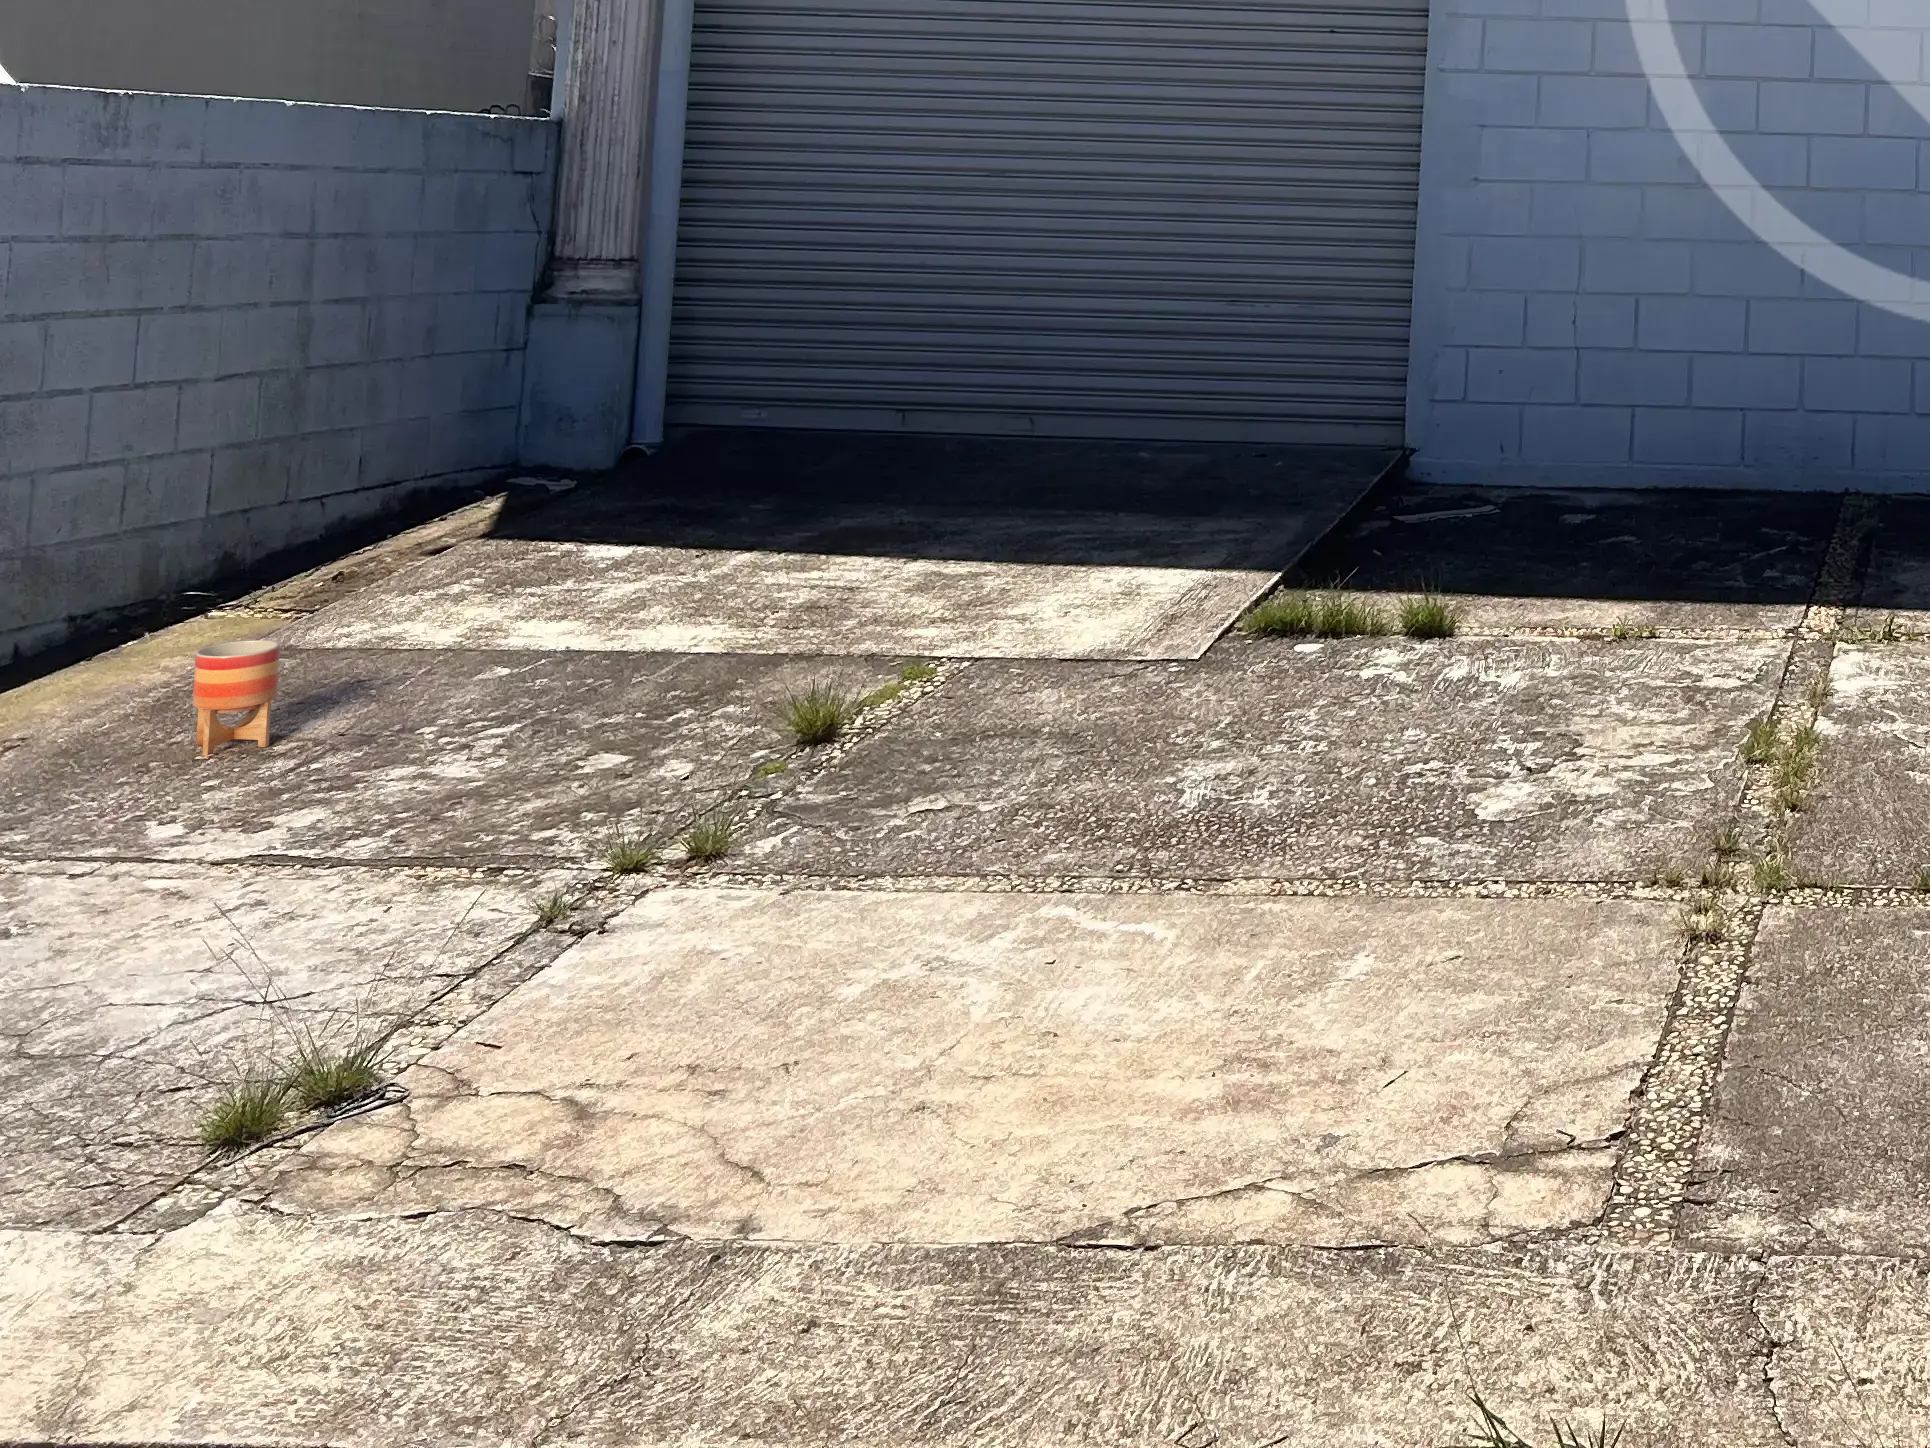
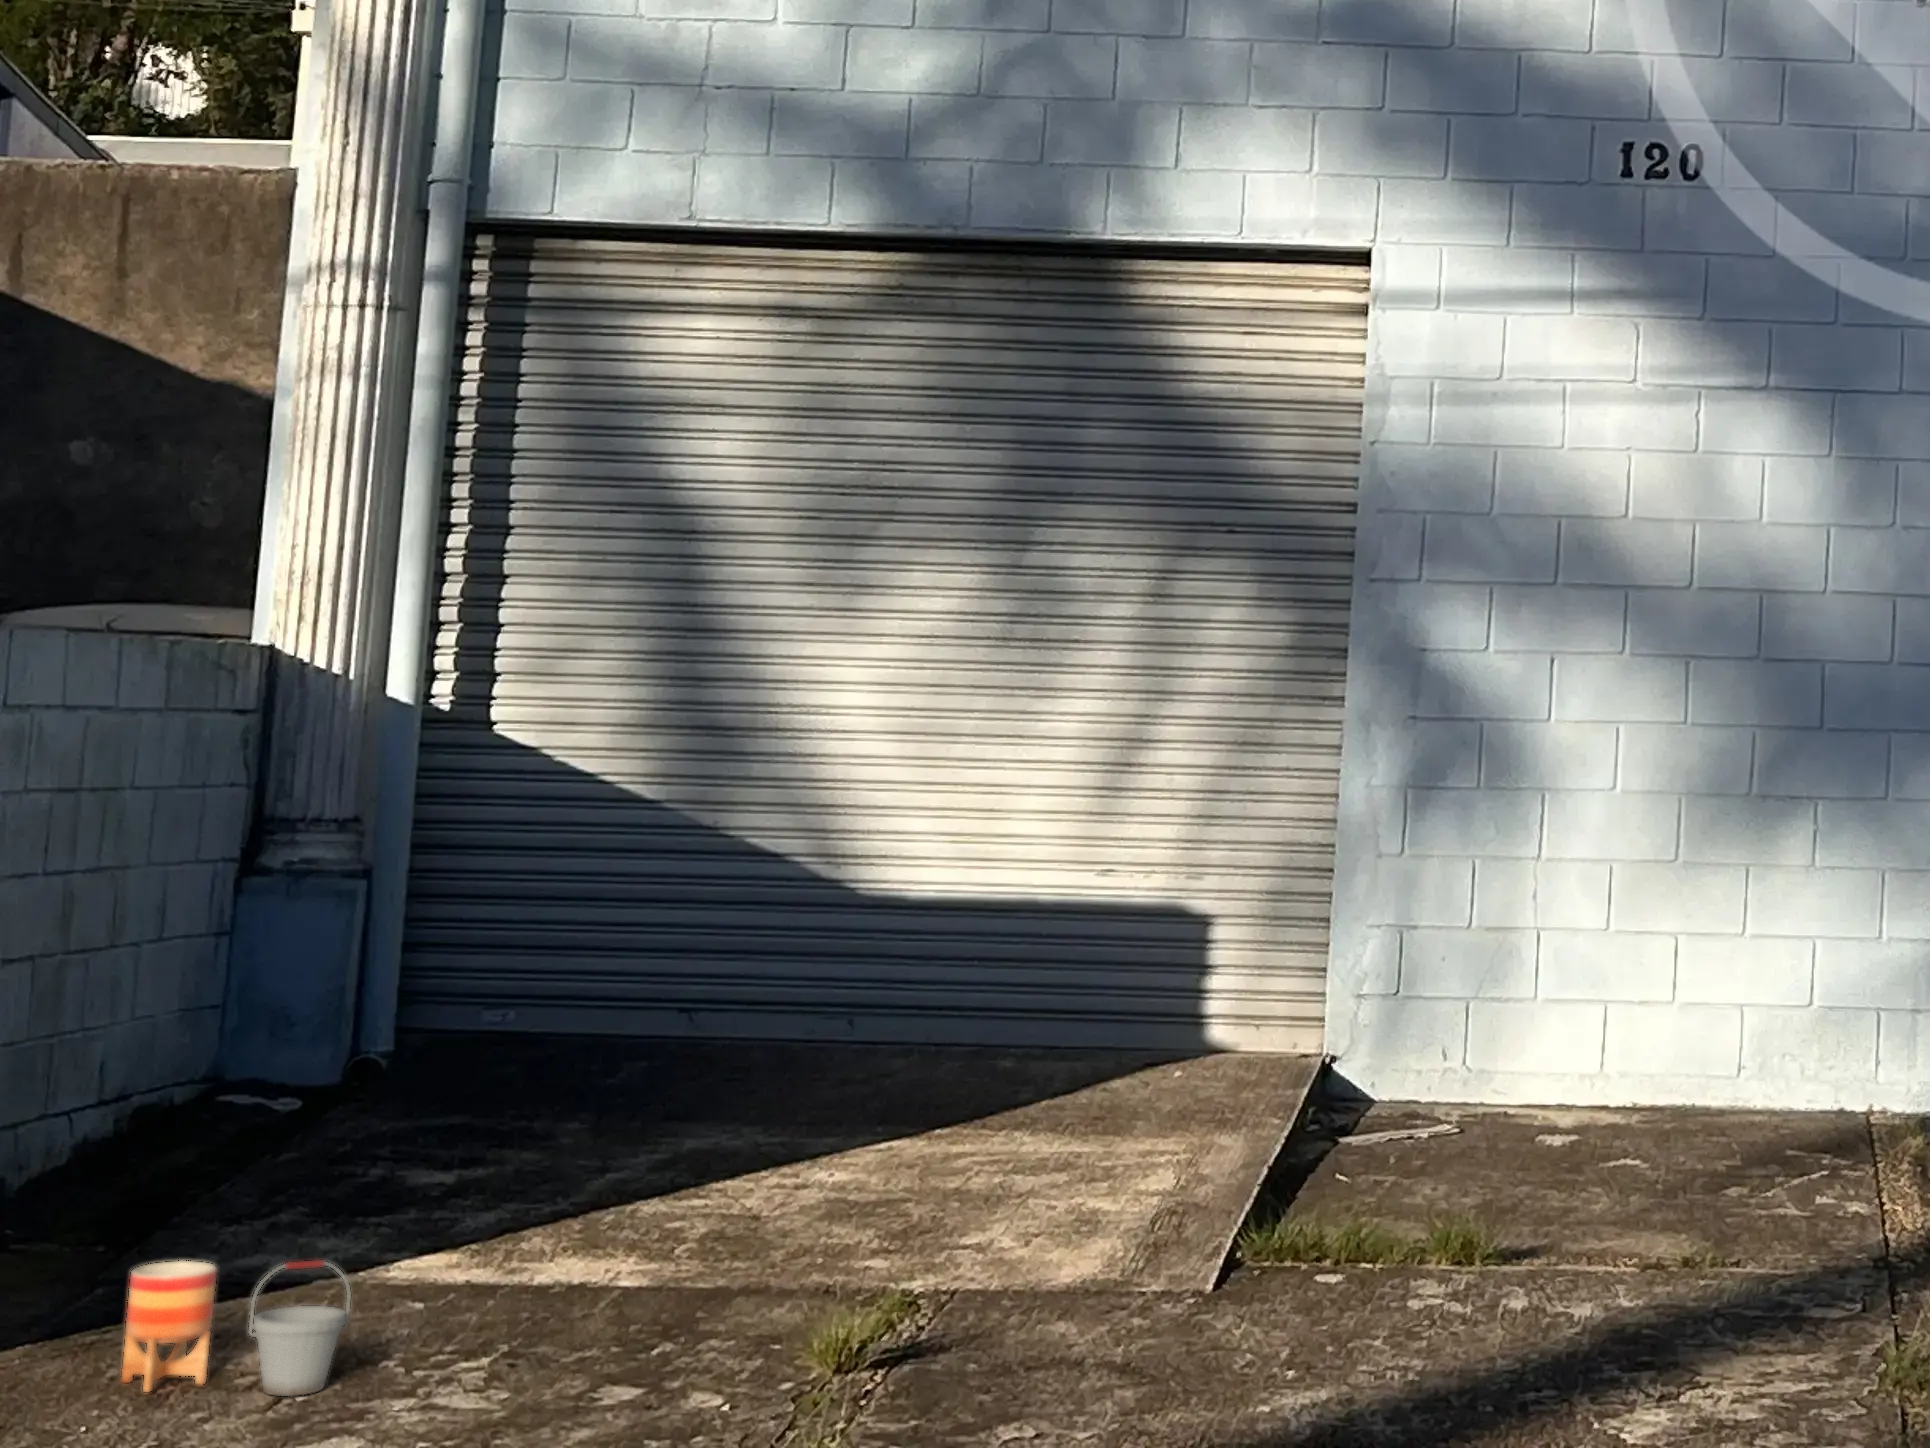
bucket: none [292,642,391,760] -> present [249,1261,350,1396]

